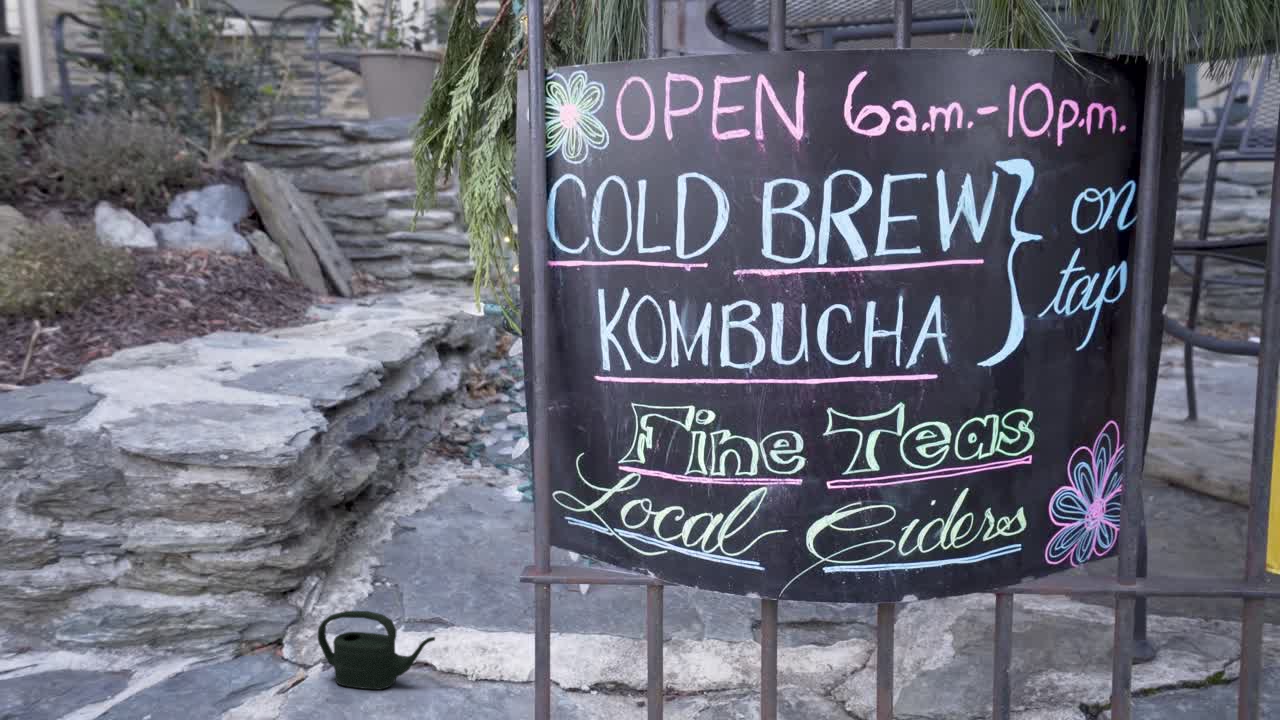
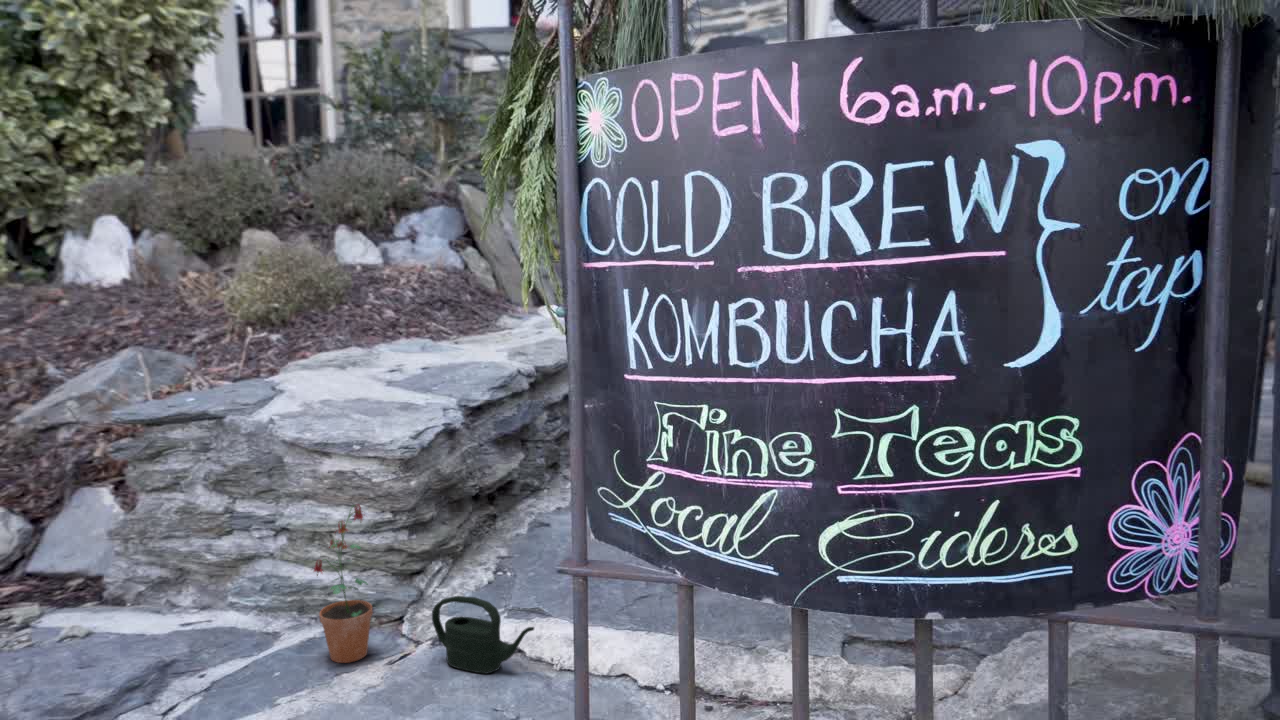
potted plant: none [178,520,248,693] -> present [314,505,373,663]

